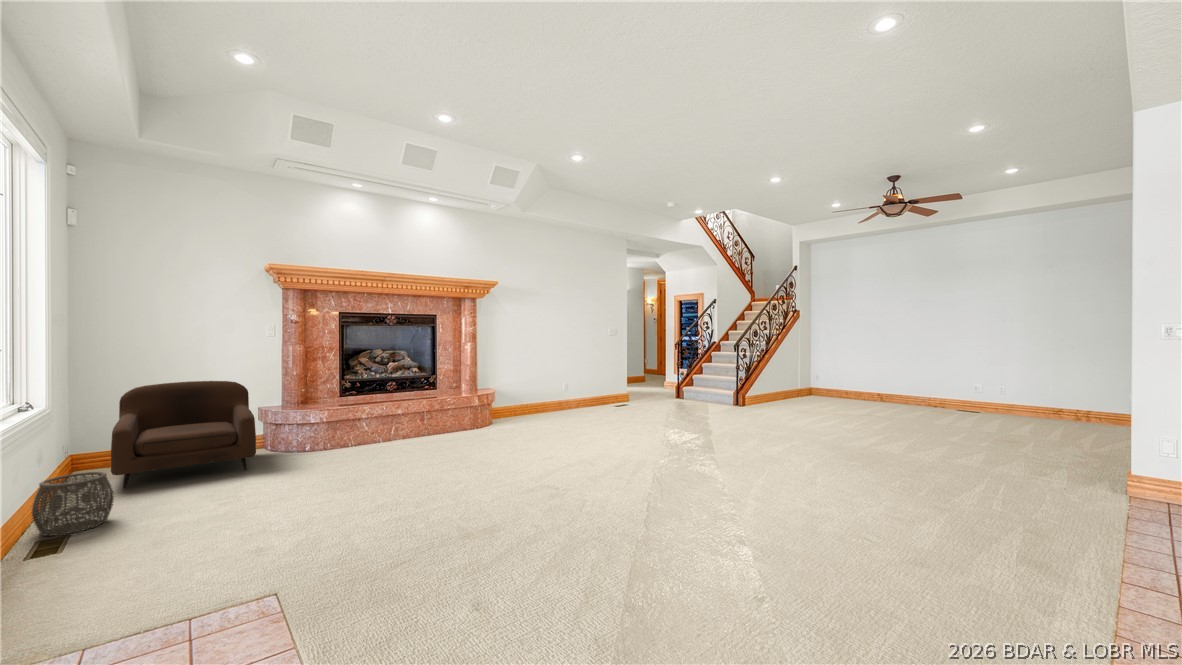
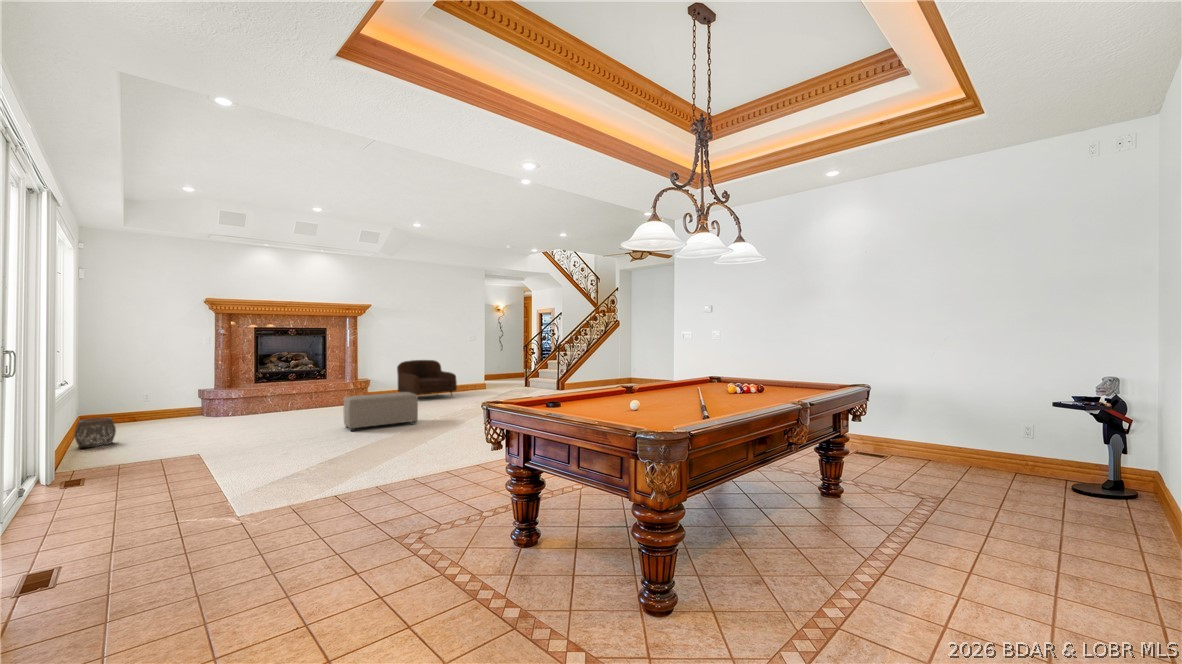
armchair: present [111,381,256,489] -> present [397,360,457,395]
ottoman: none [510,418,634,497] -> present [343,392,418,431]

